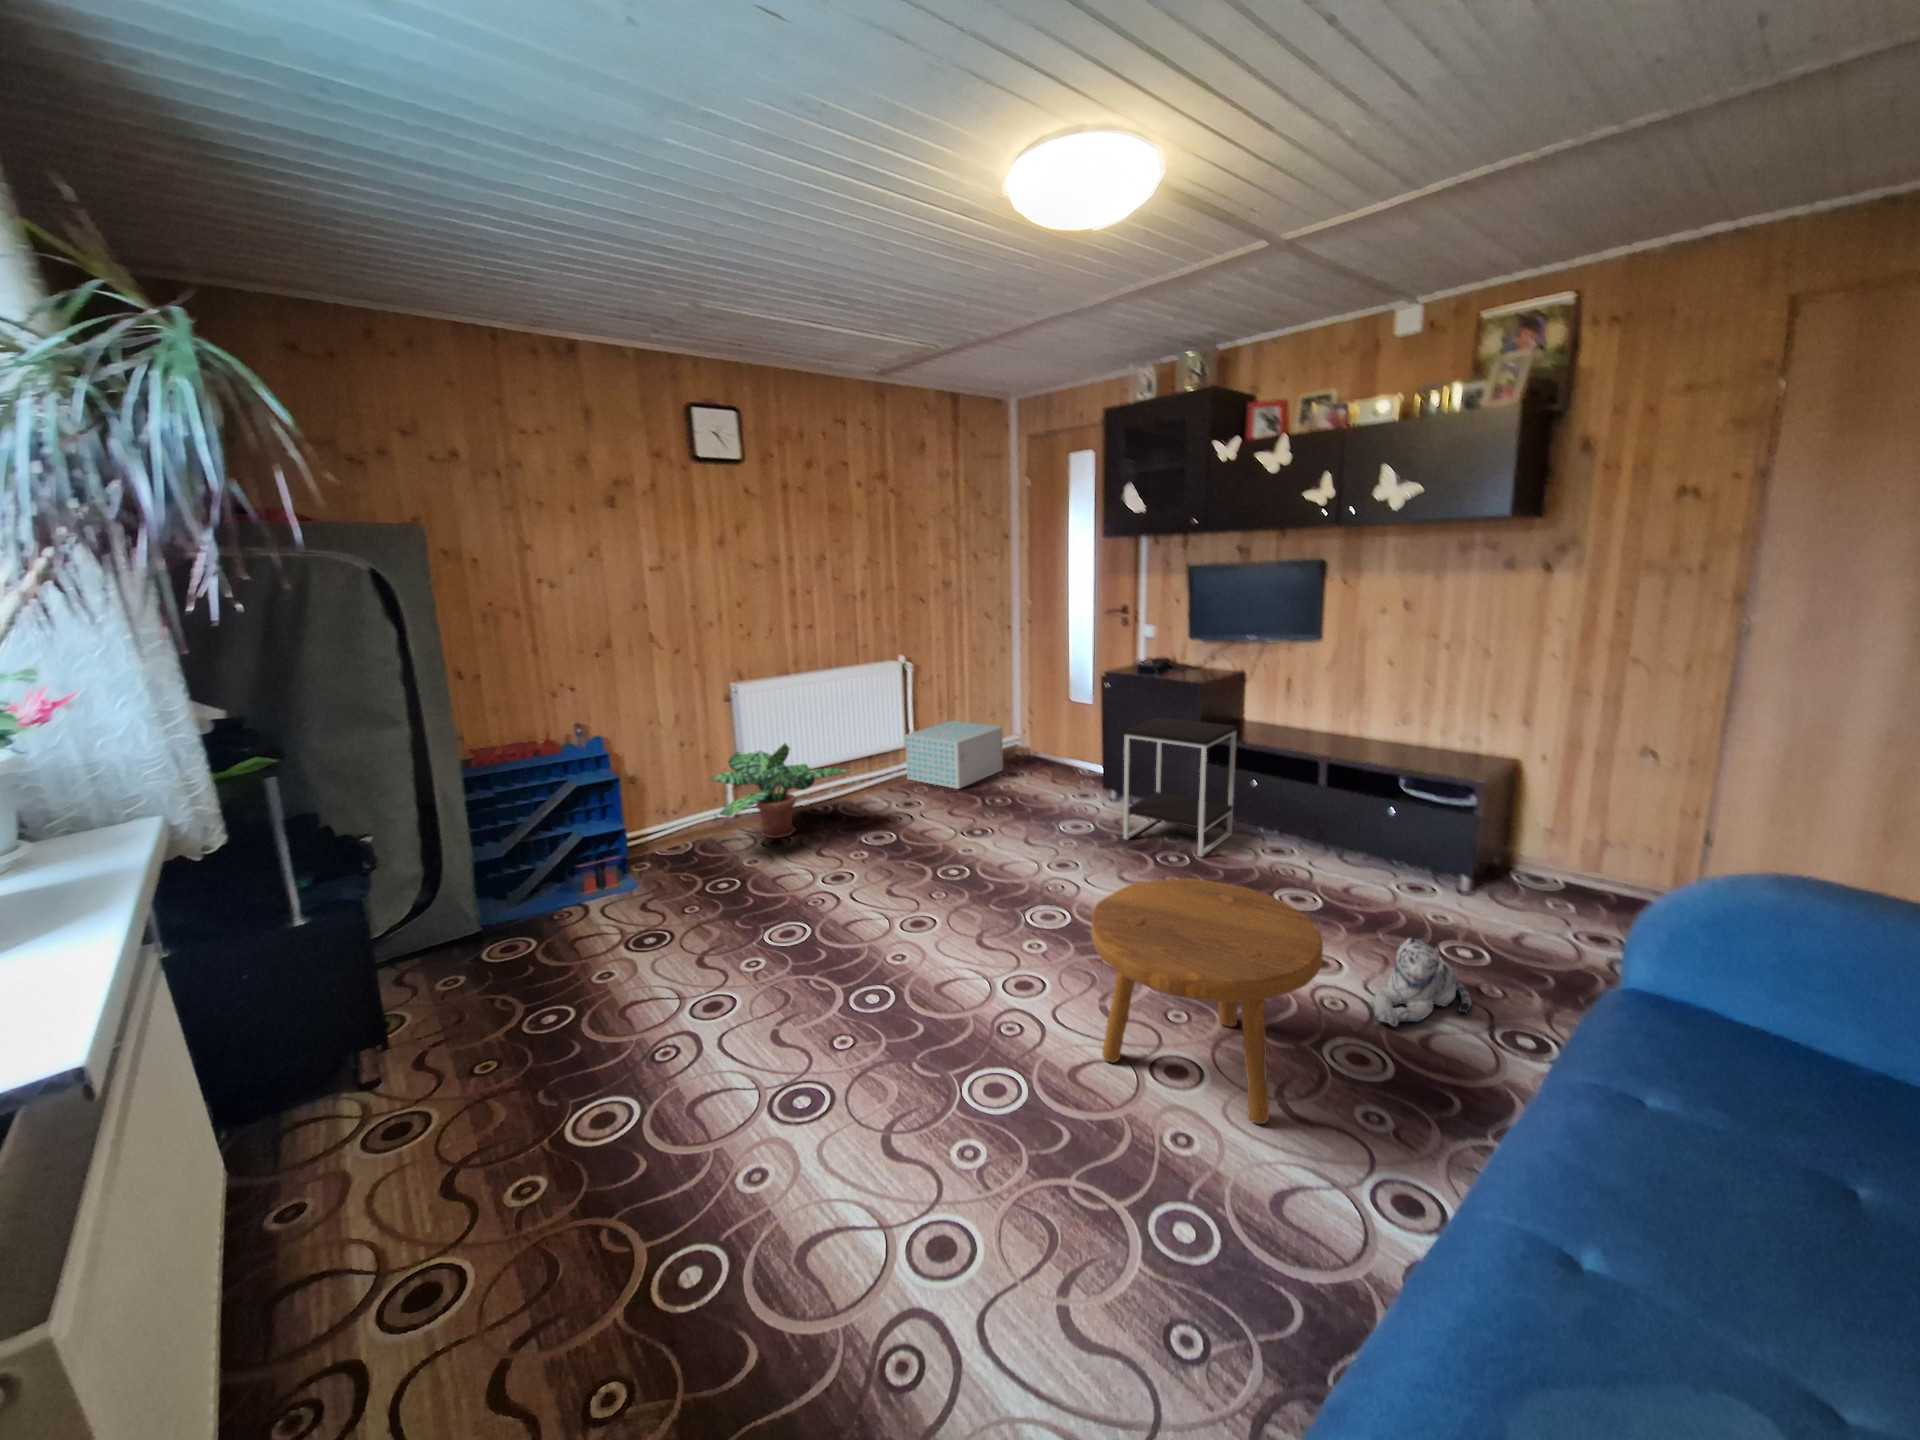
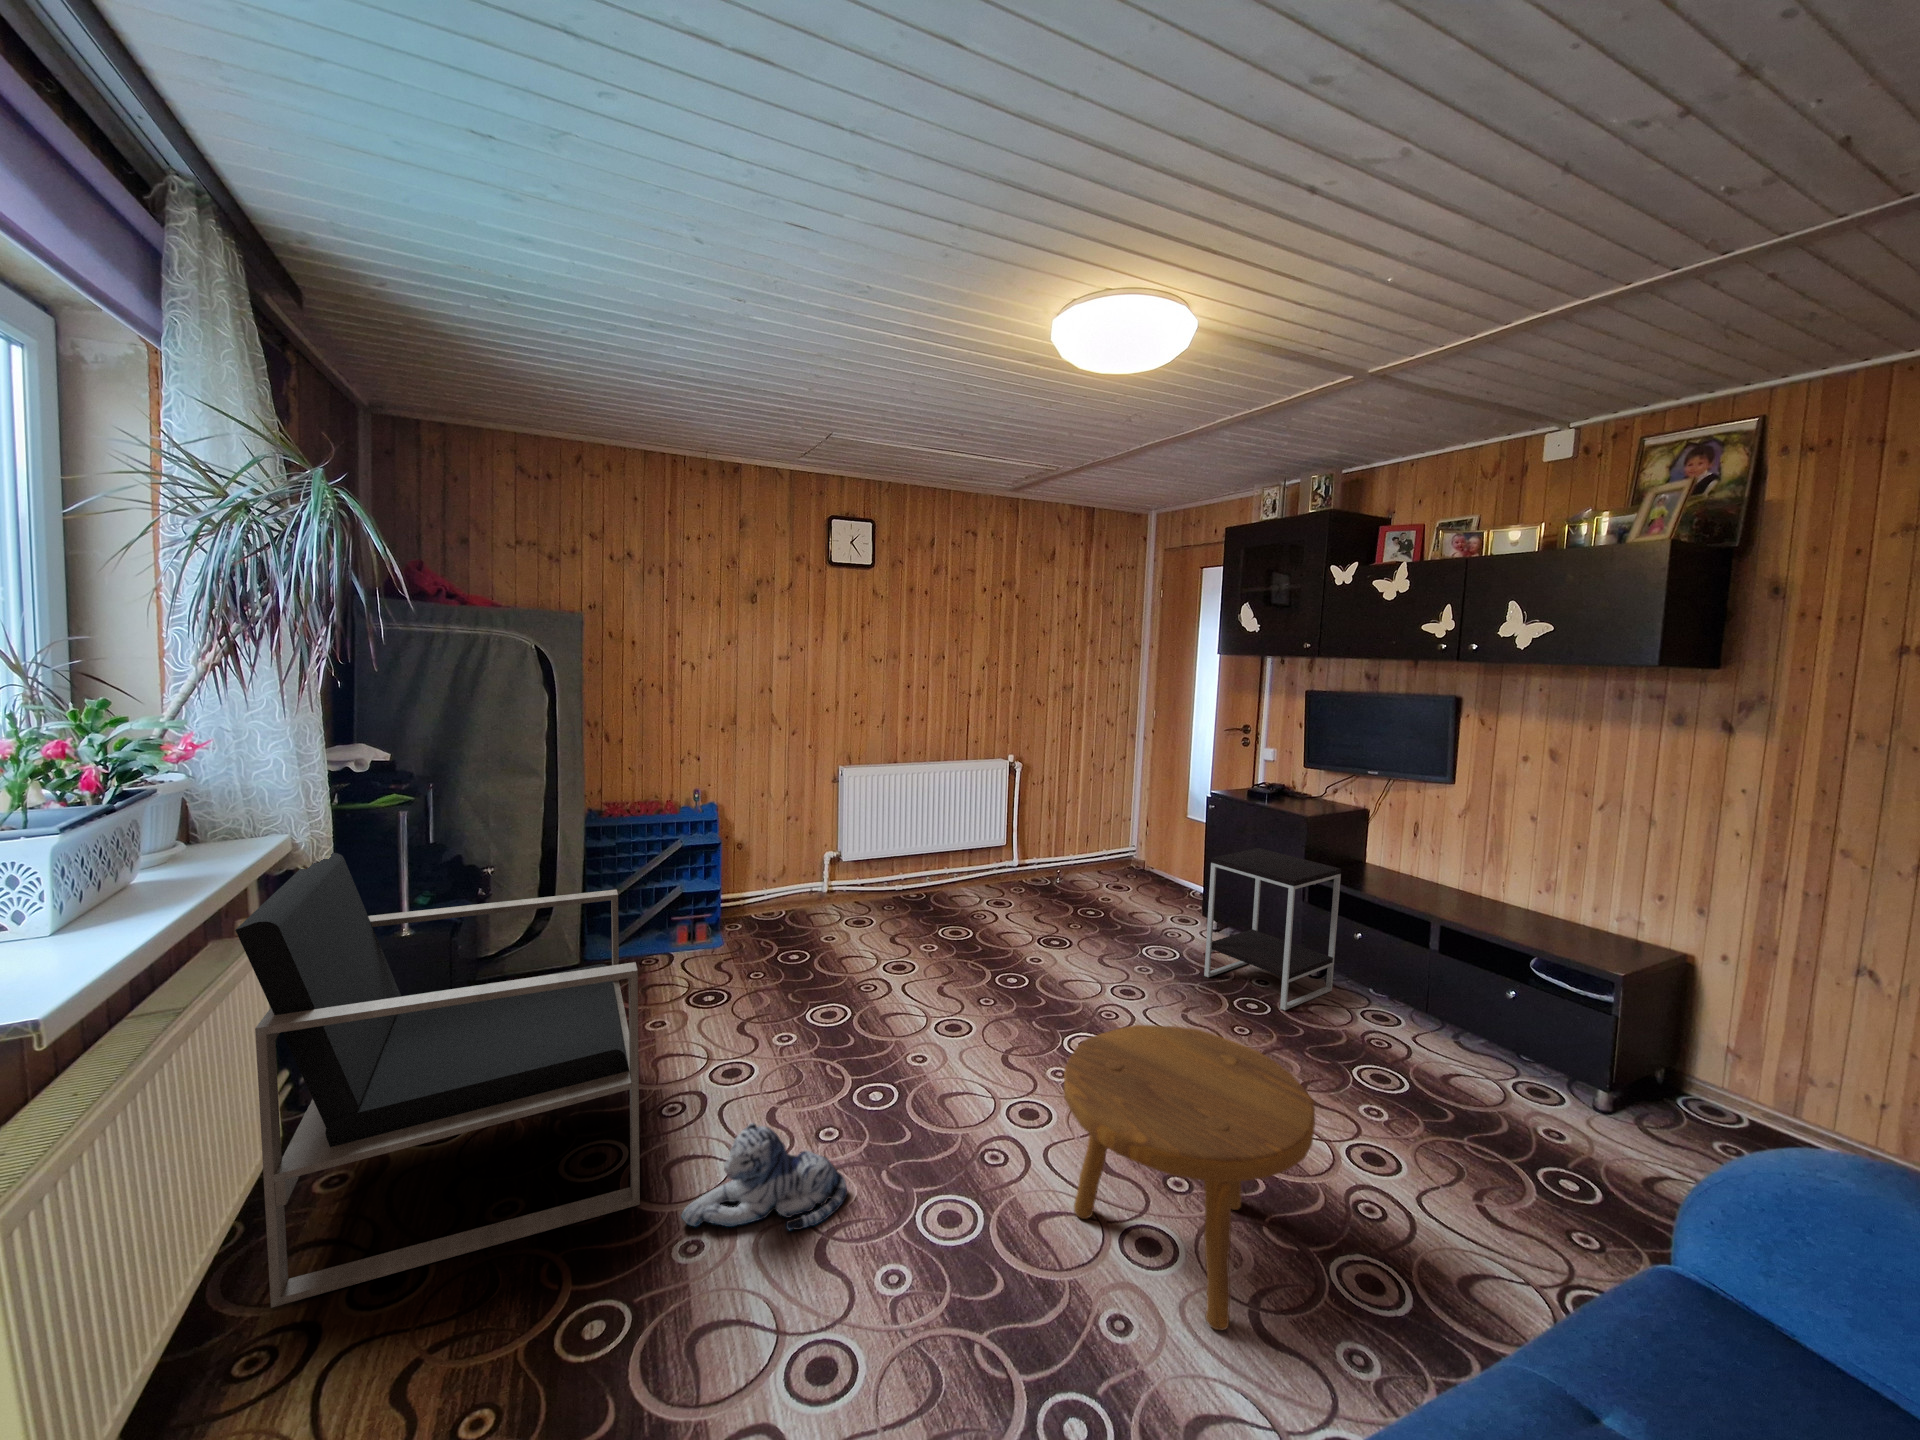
storage box: present [905,721,1003,789] -> none [1007,825,1110,896]
potted plant: present [709,744,849,838] -> none [801,828,940,920]
armchair: none [140,836,678,1363] -> present [235,853,640,1308]
plush toy: present [1373,938,1471,1027] -> present [682,1123,847,1231]

